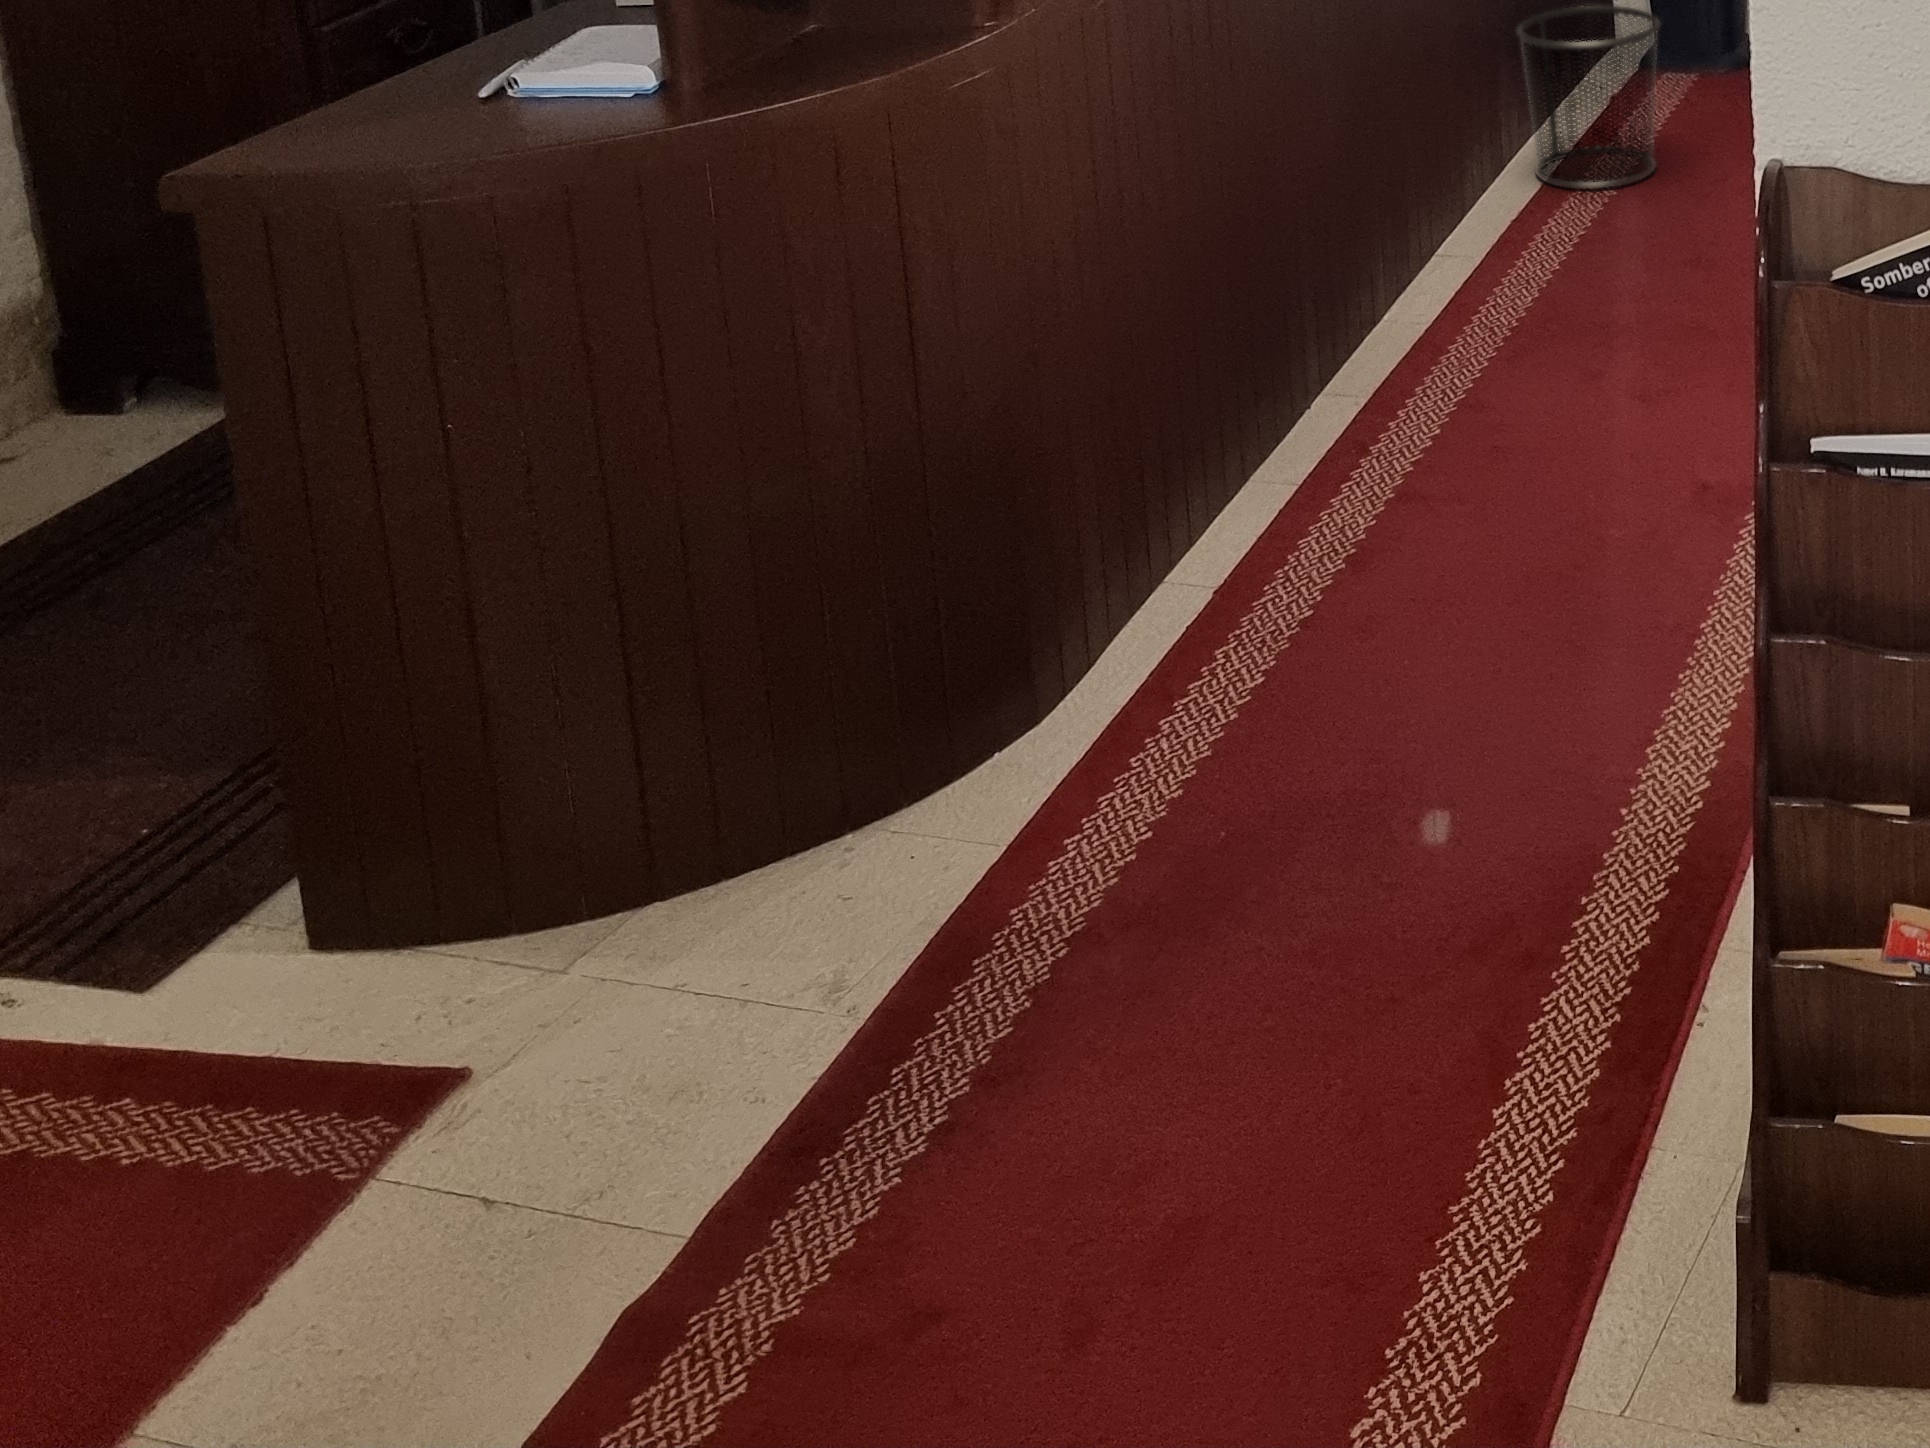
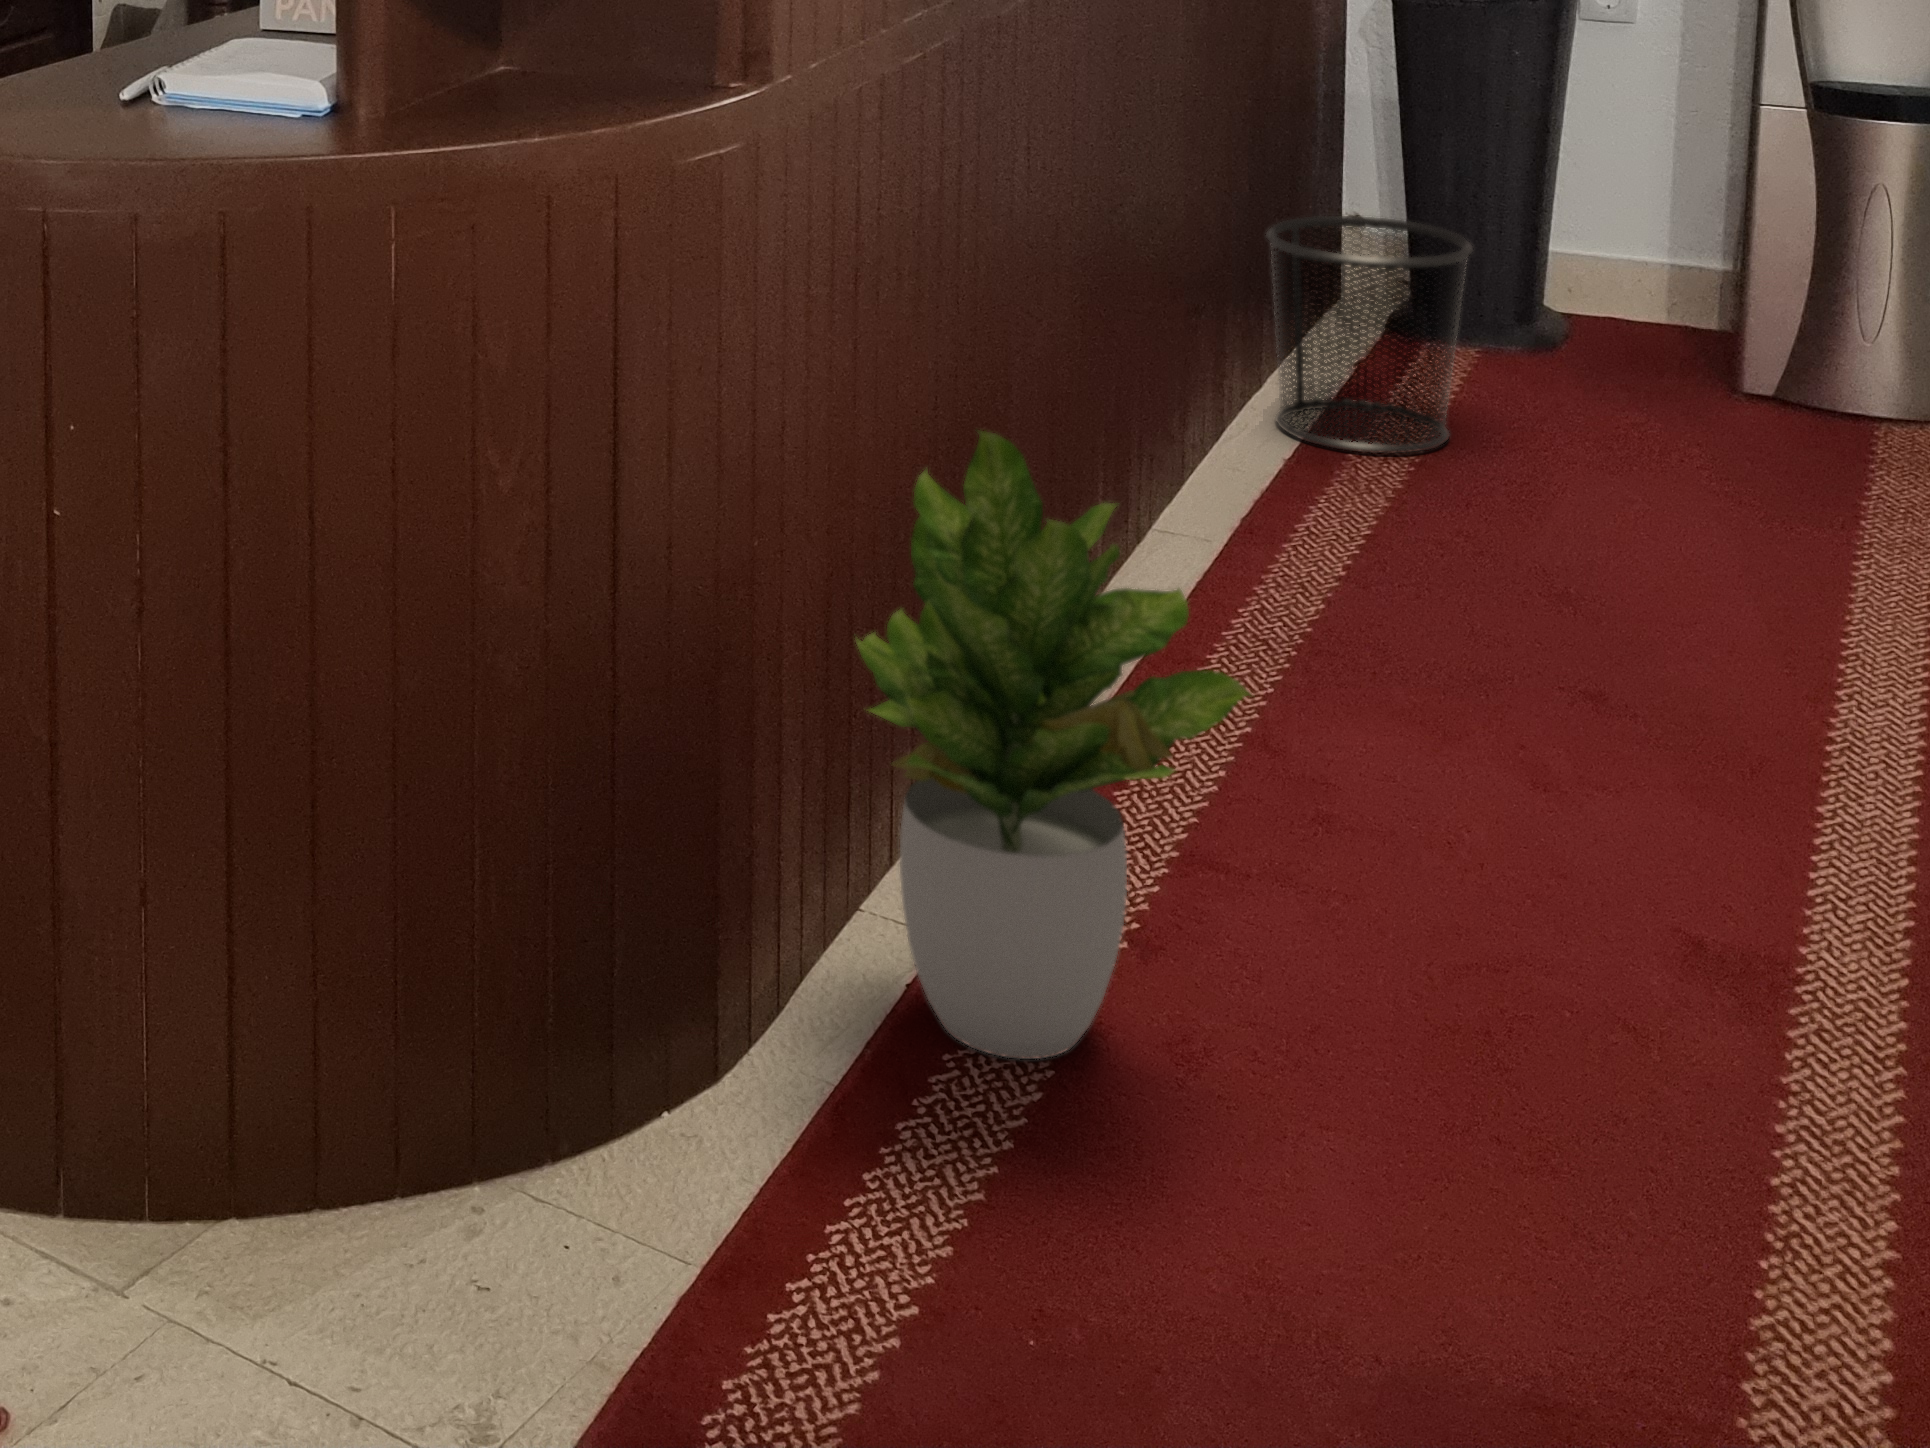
potted plant: none [1098,255,1379,696] -> present [856,431,1251,1059]

